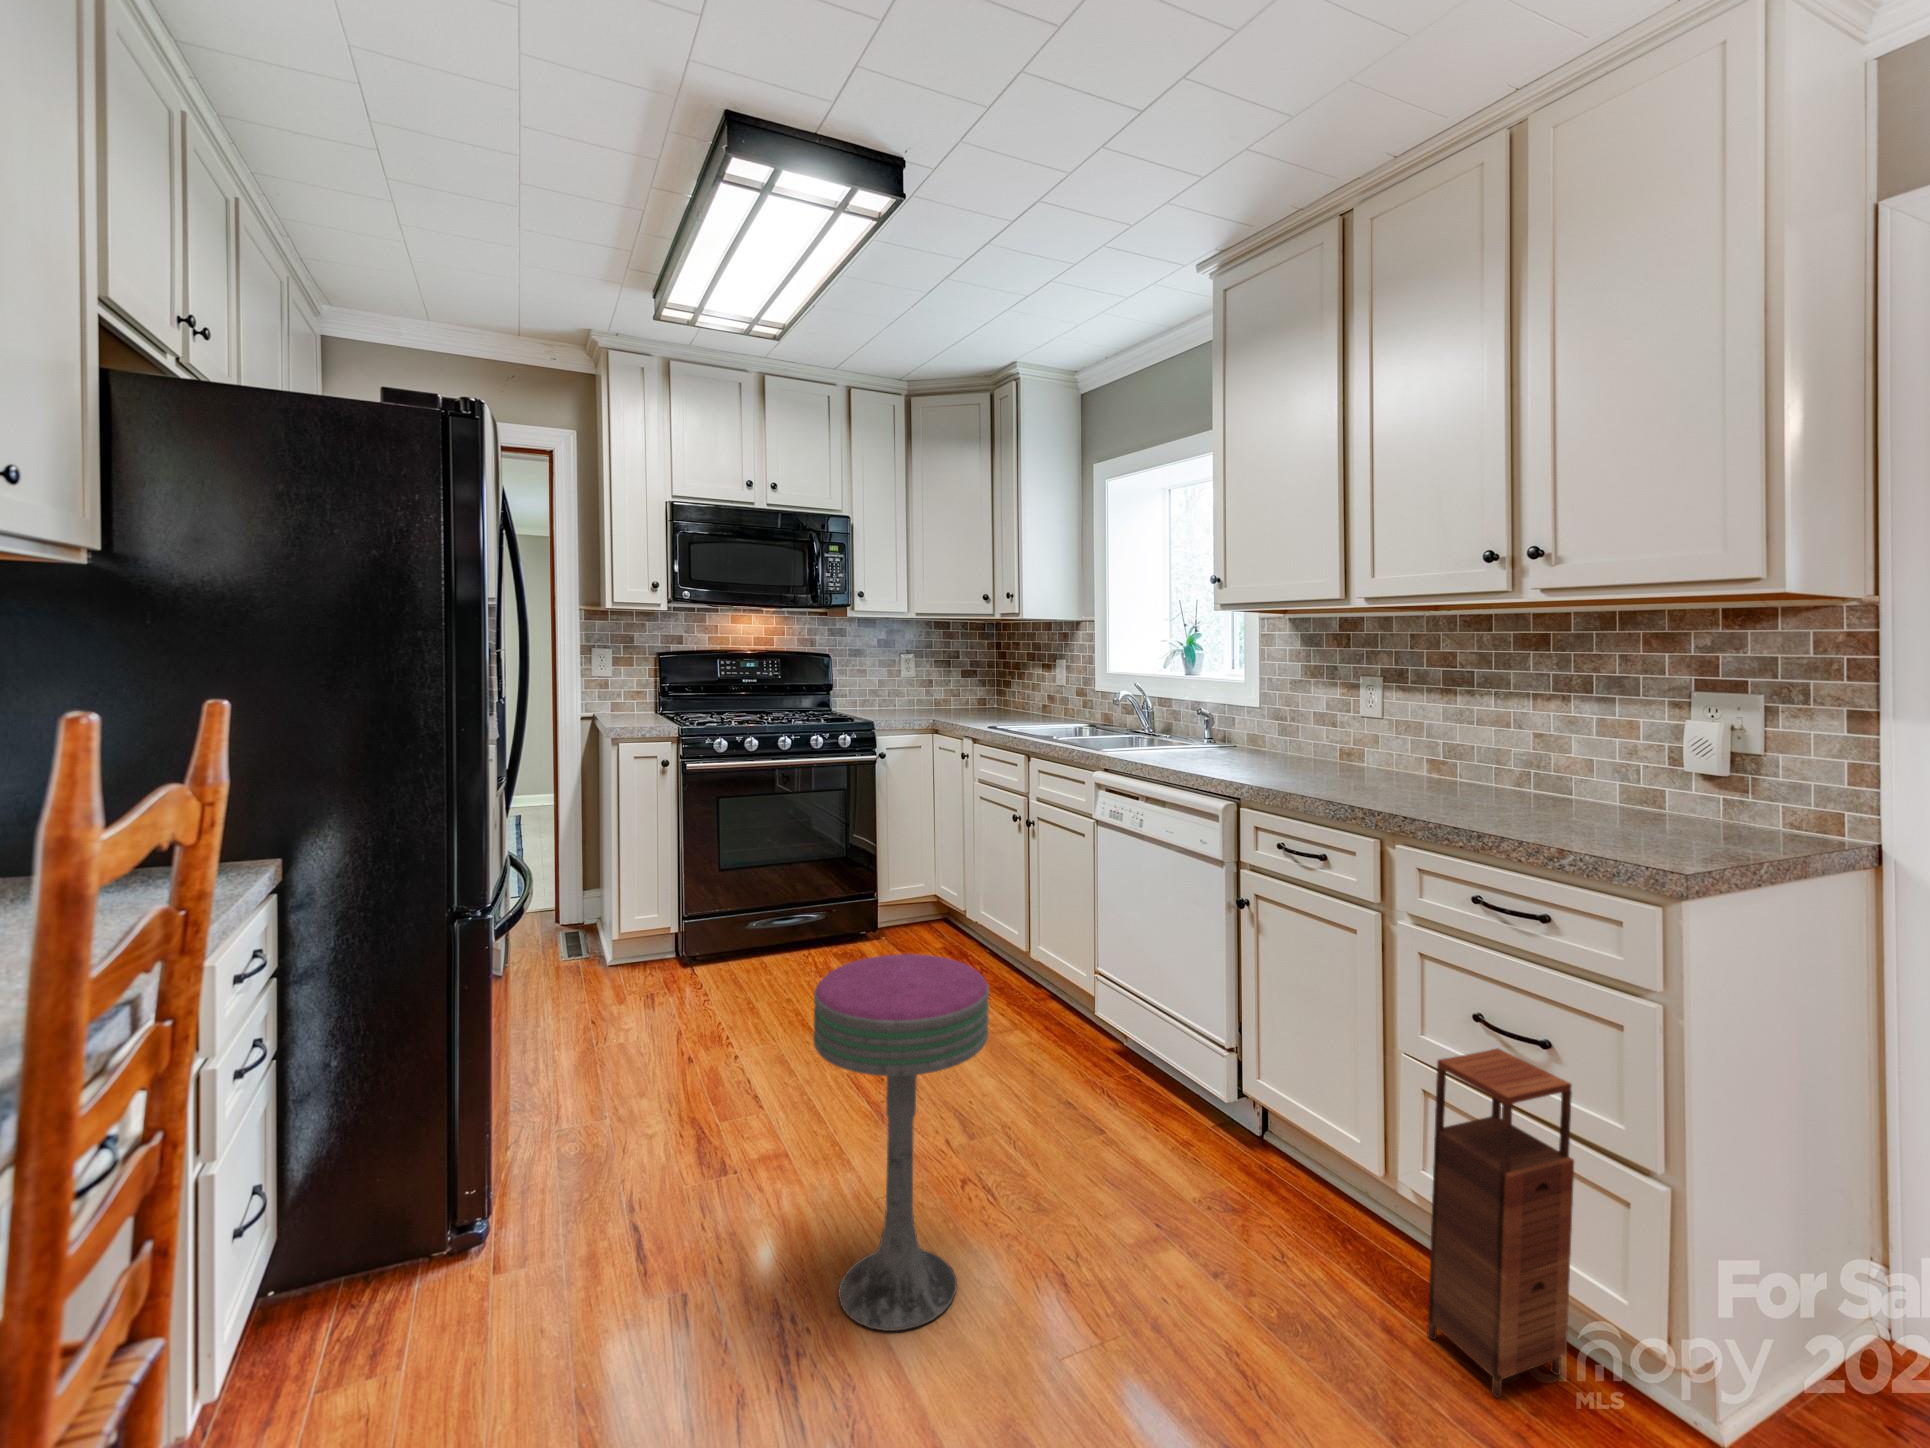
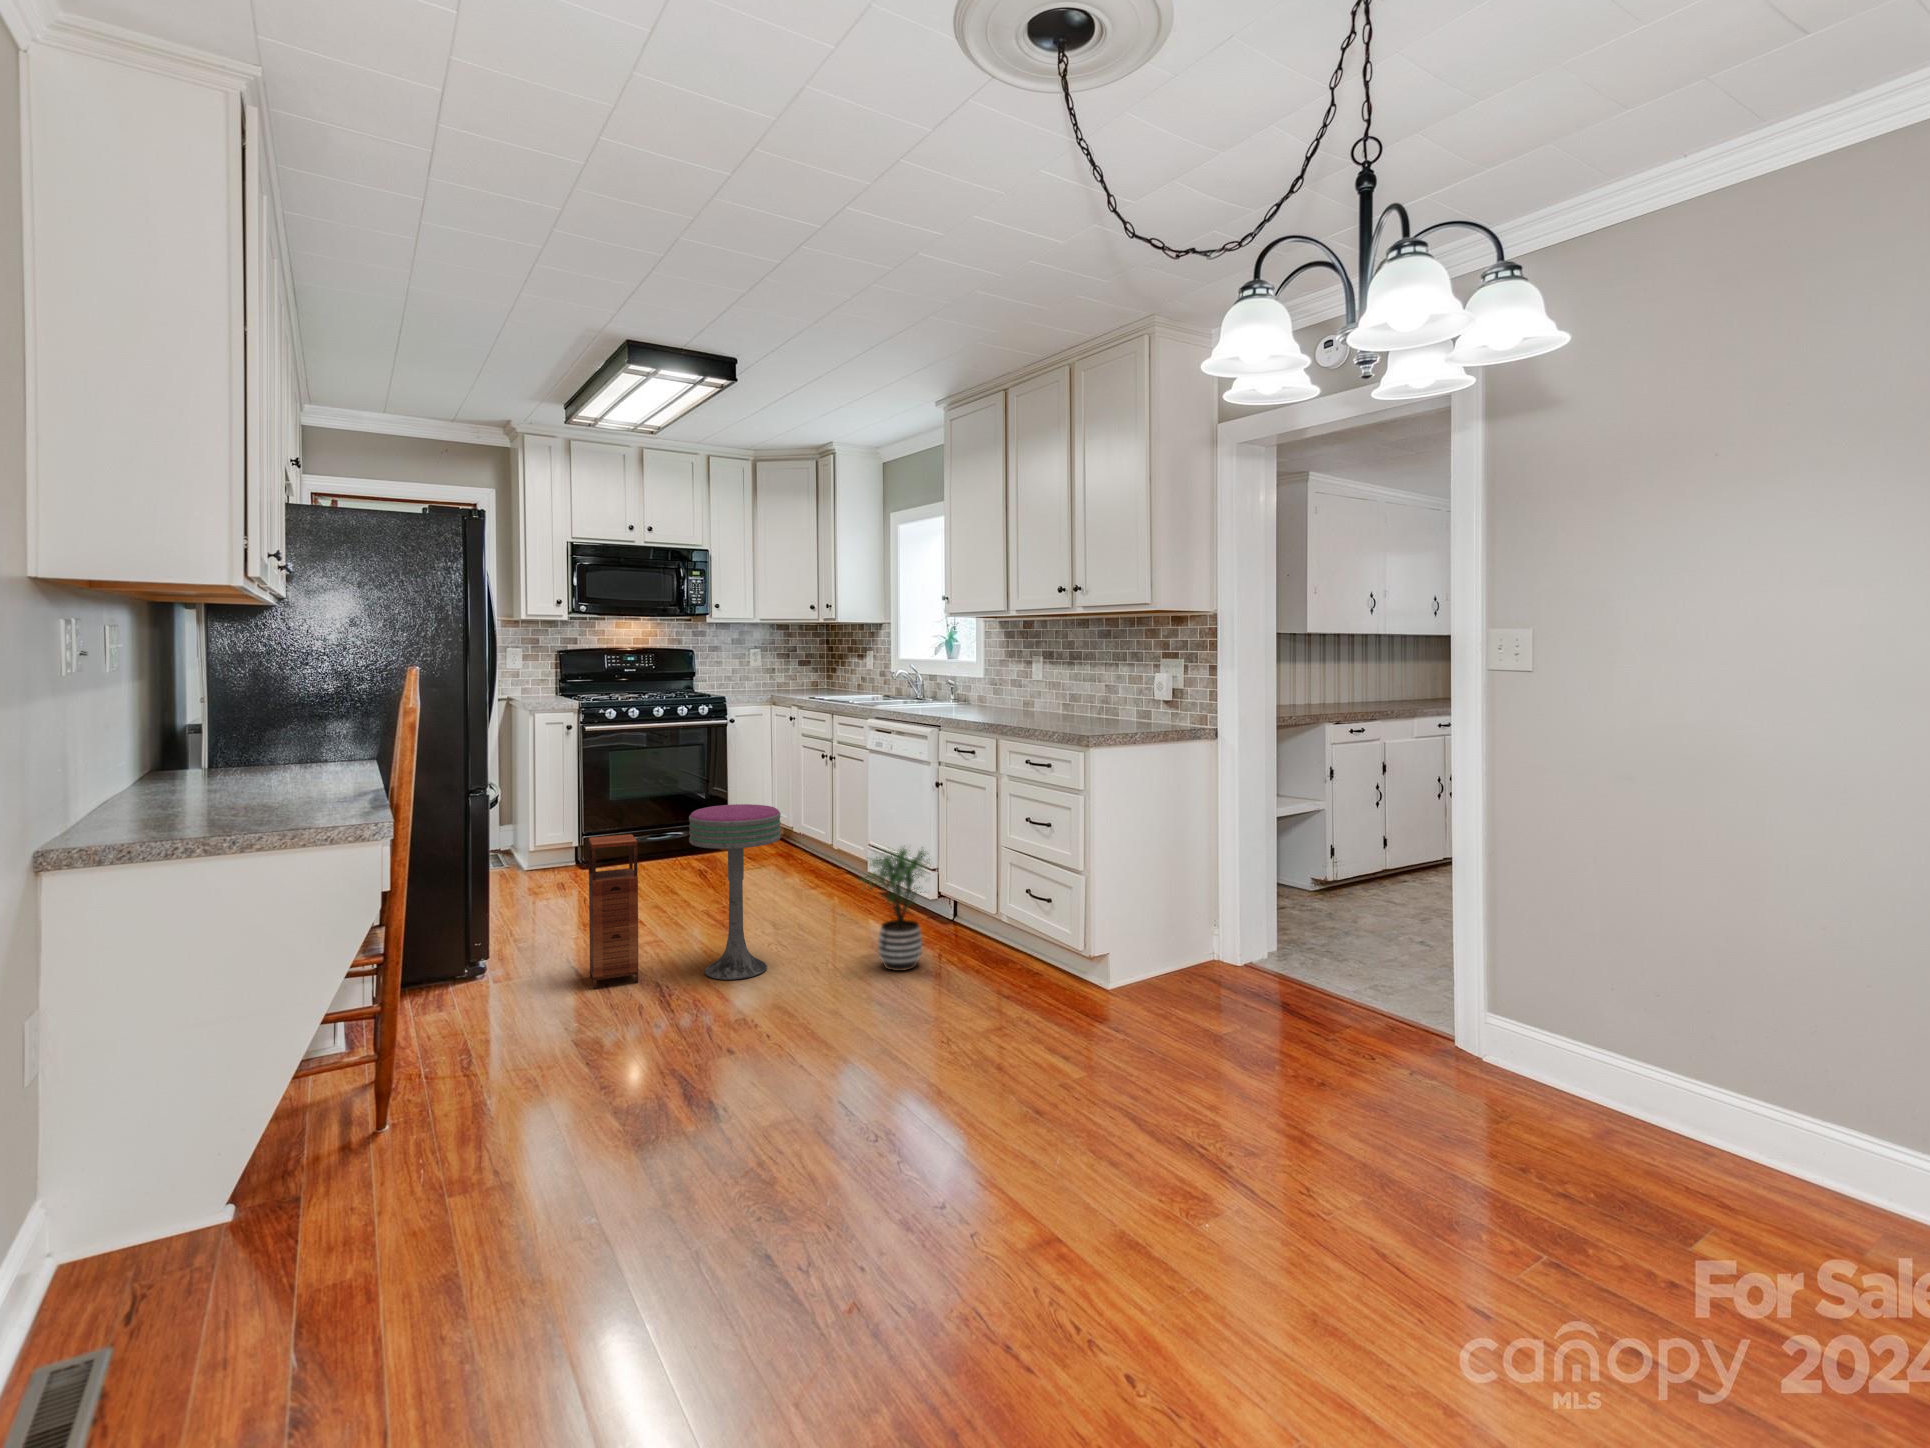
potted plant: none [1140,1046,1308,1319] -> present [858,847,930,971]
storage cabinet: present [1428,1048,1574,1398] -> present [589,834,639,989]

